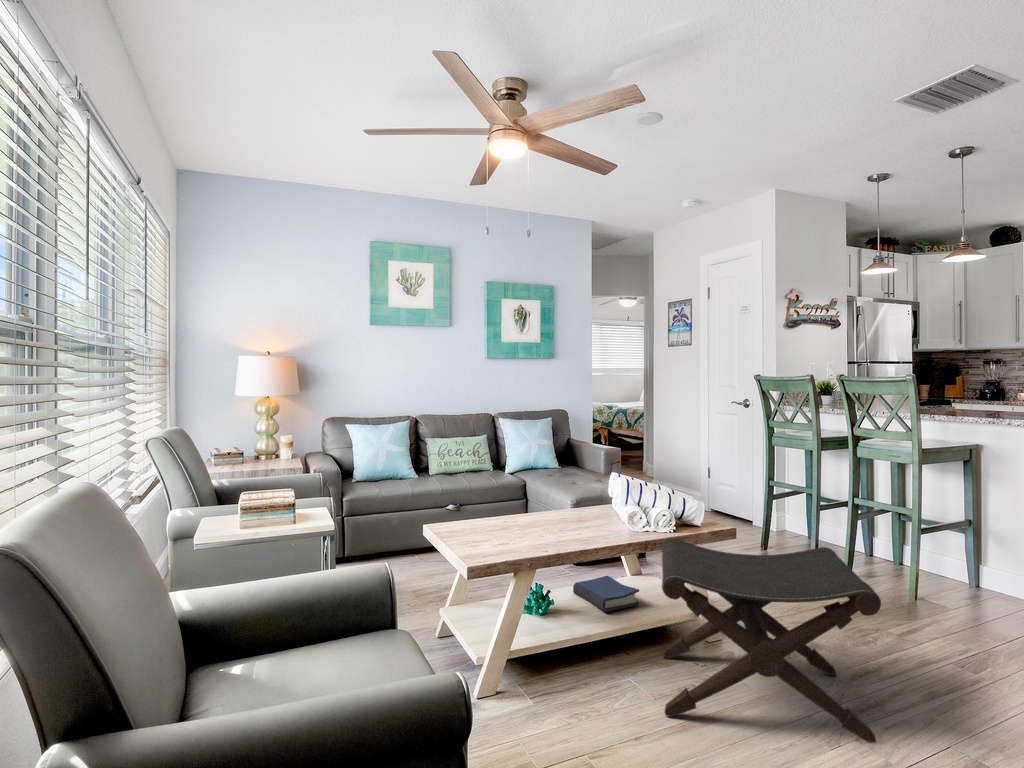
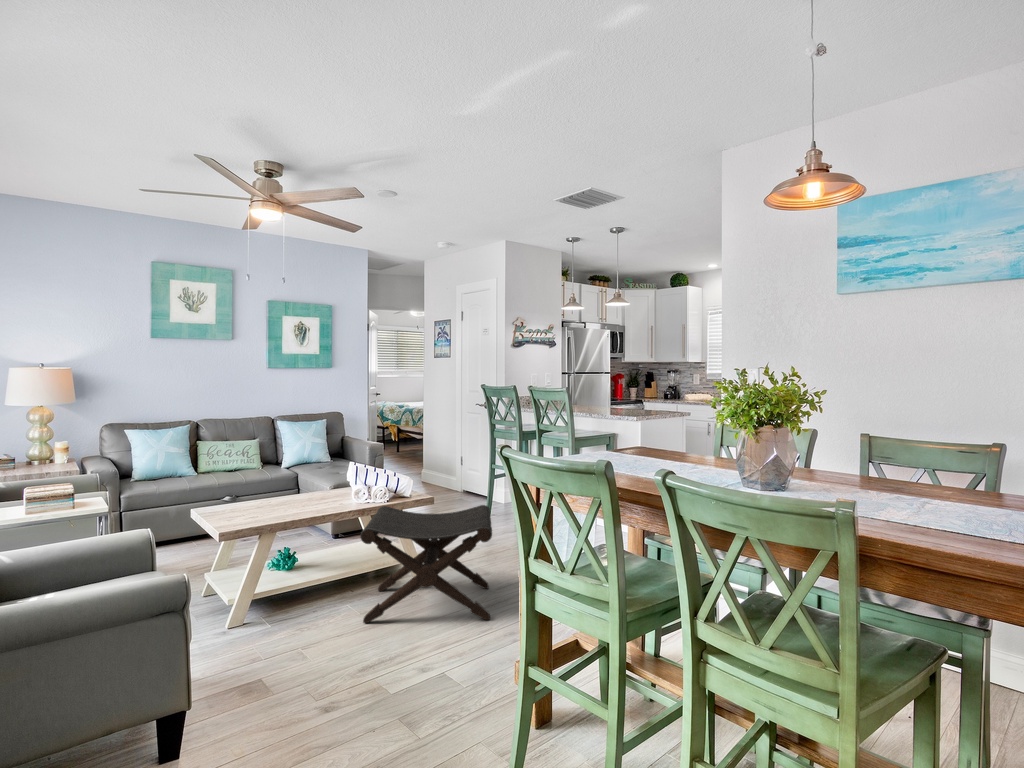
hardback book: present [573,576,639,612] -> none [318,539,366,564]

